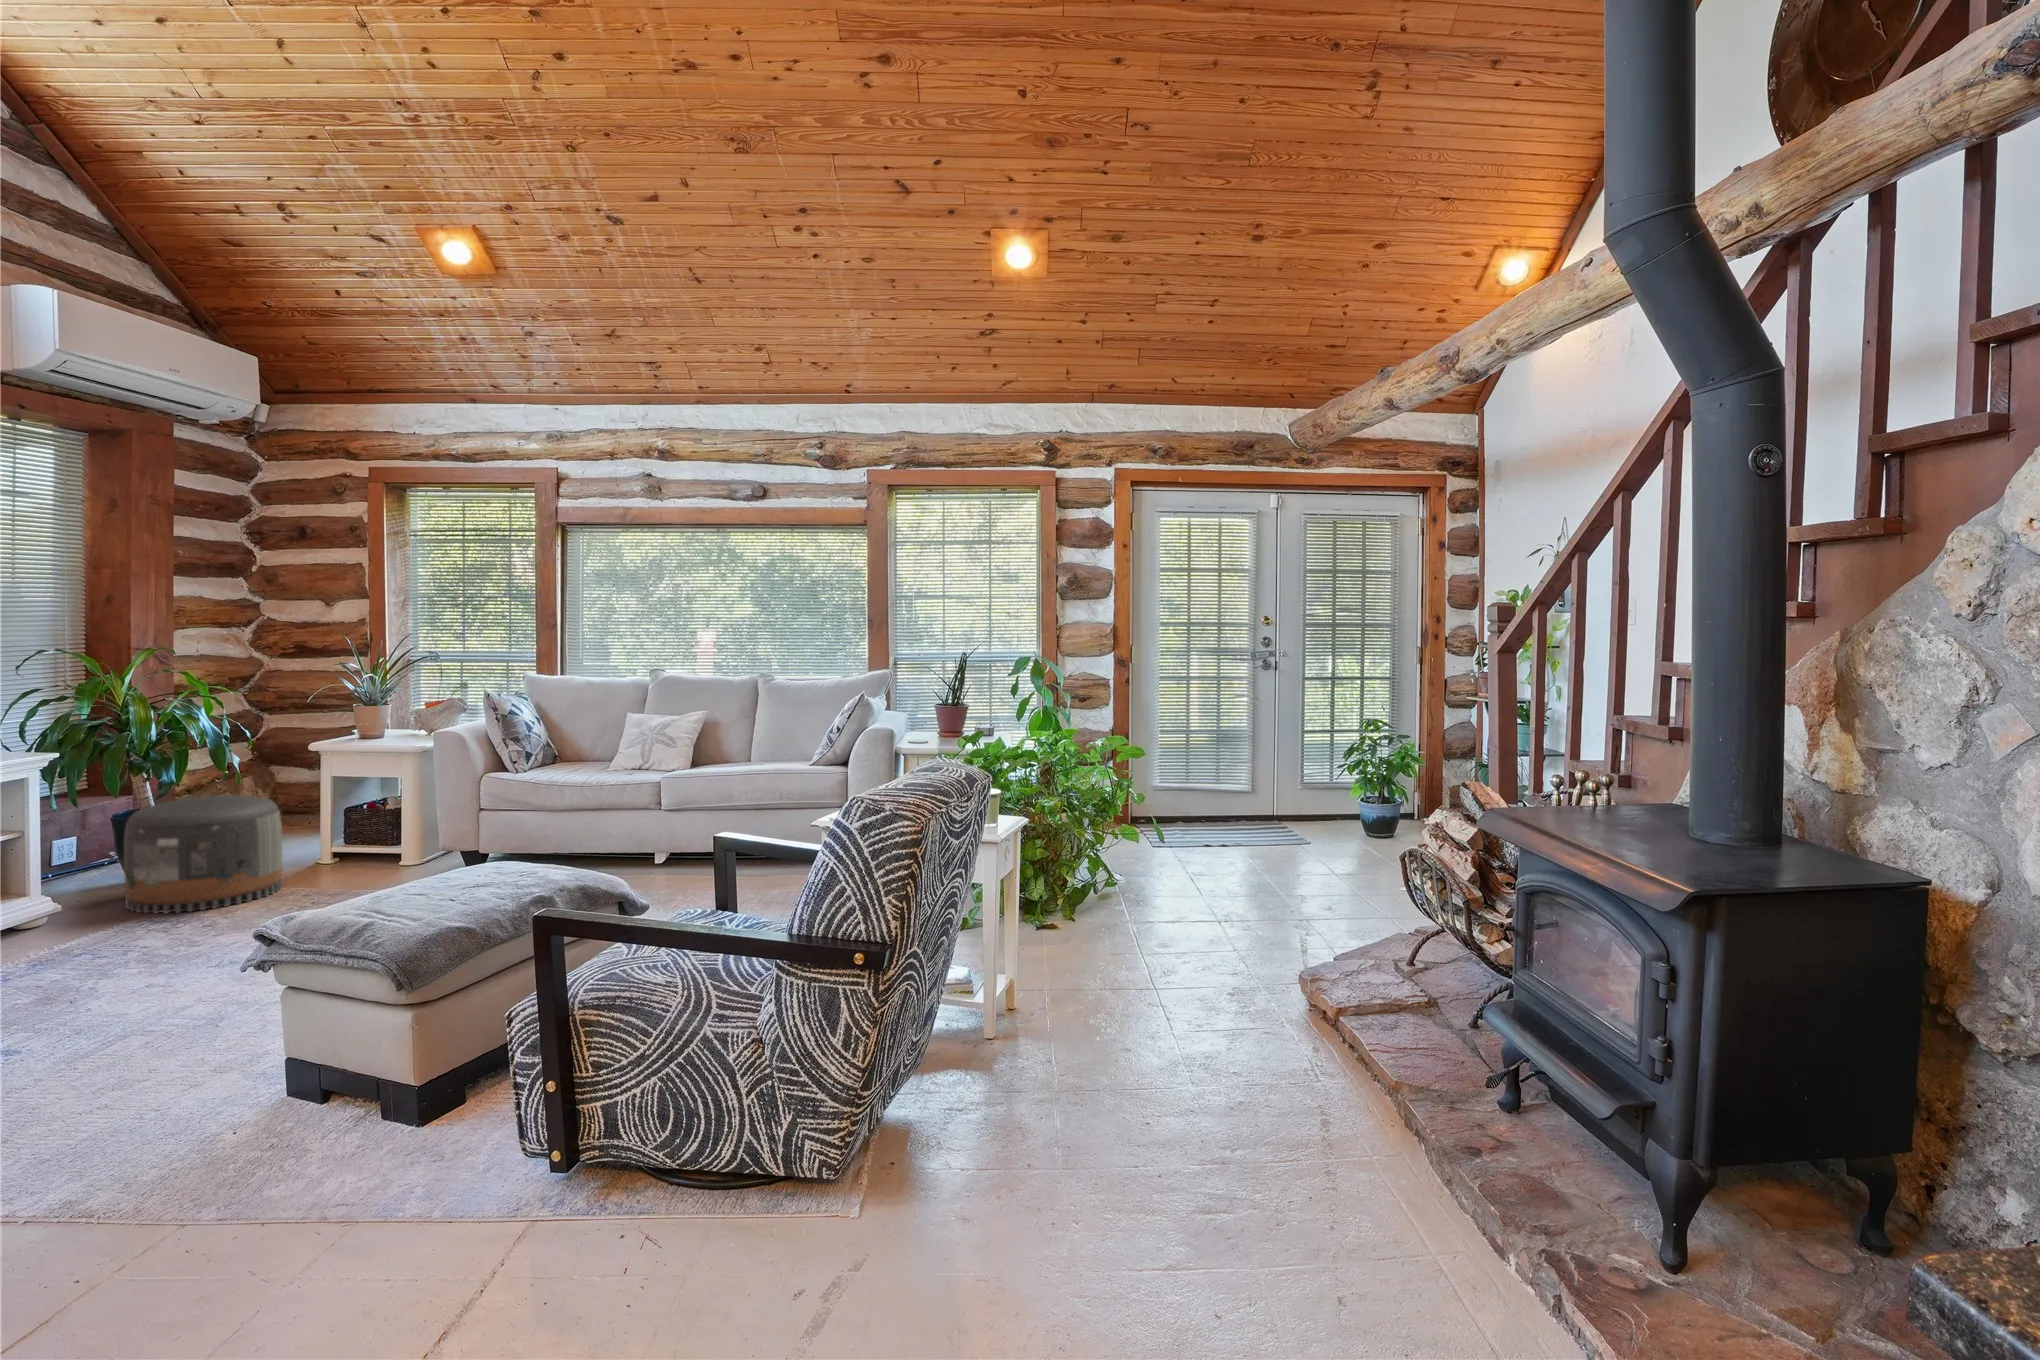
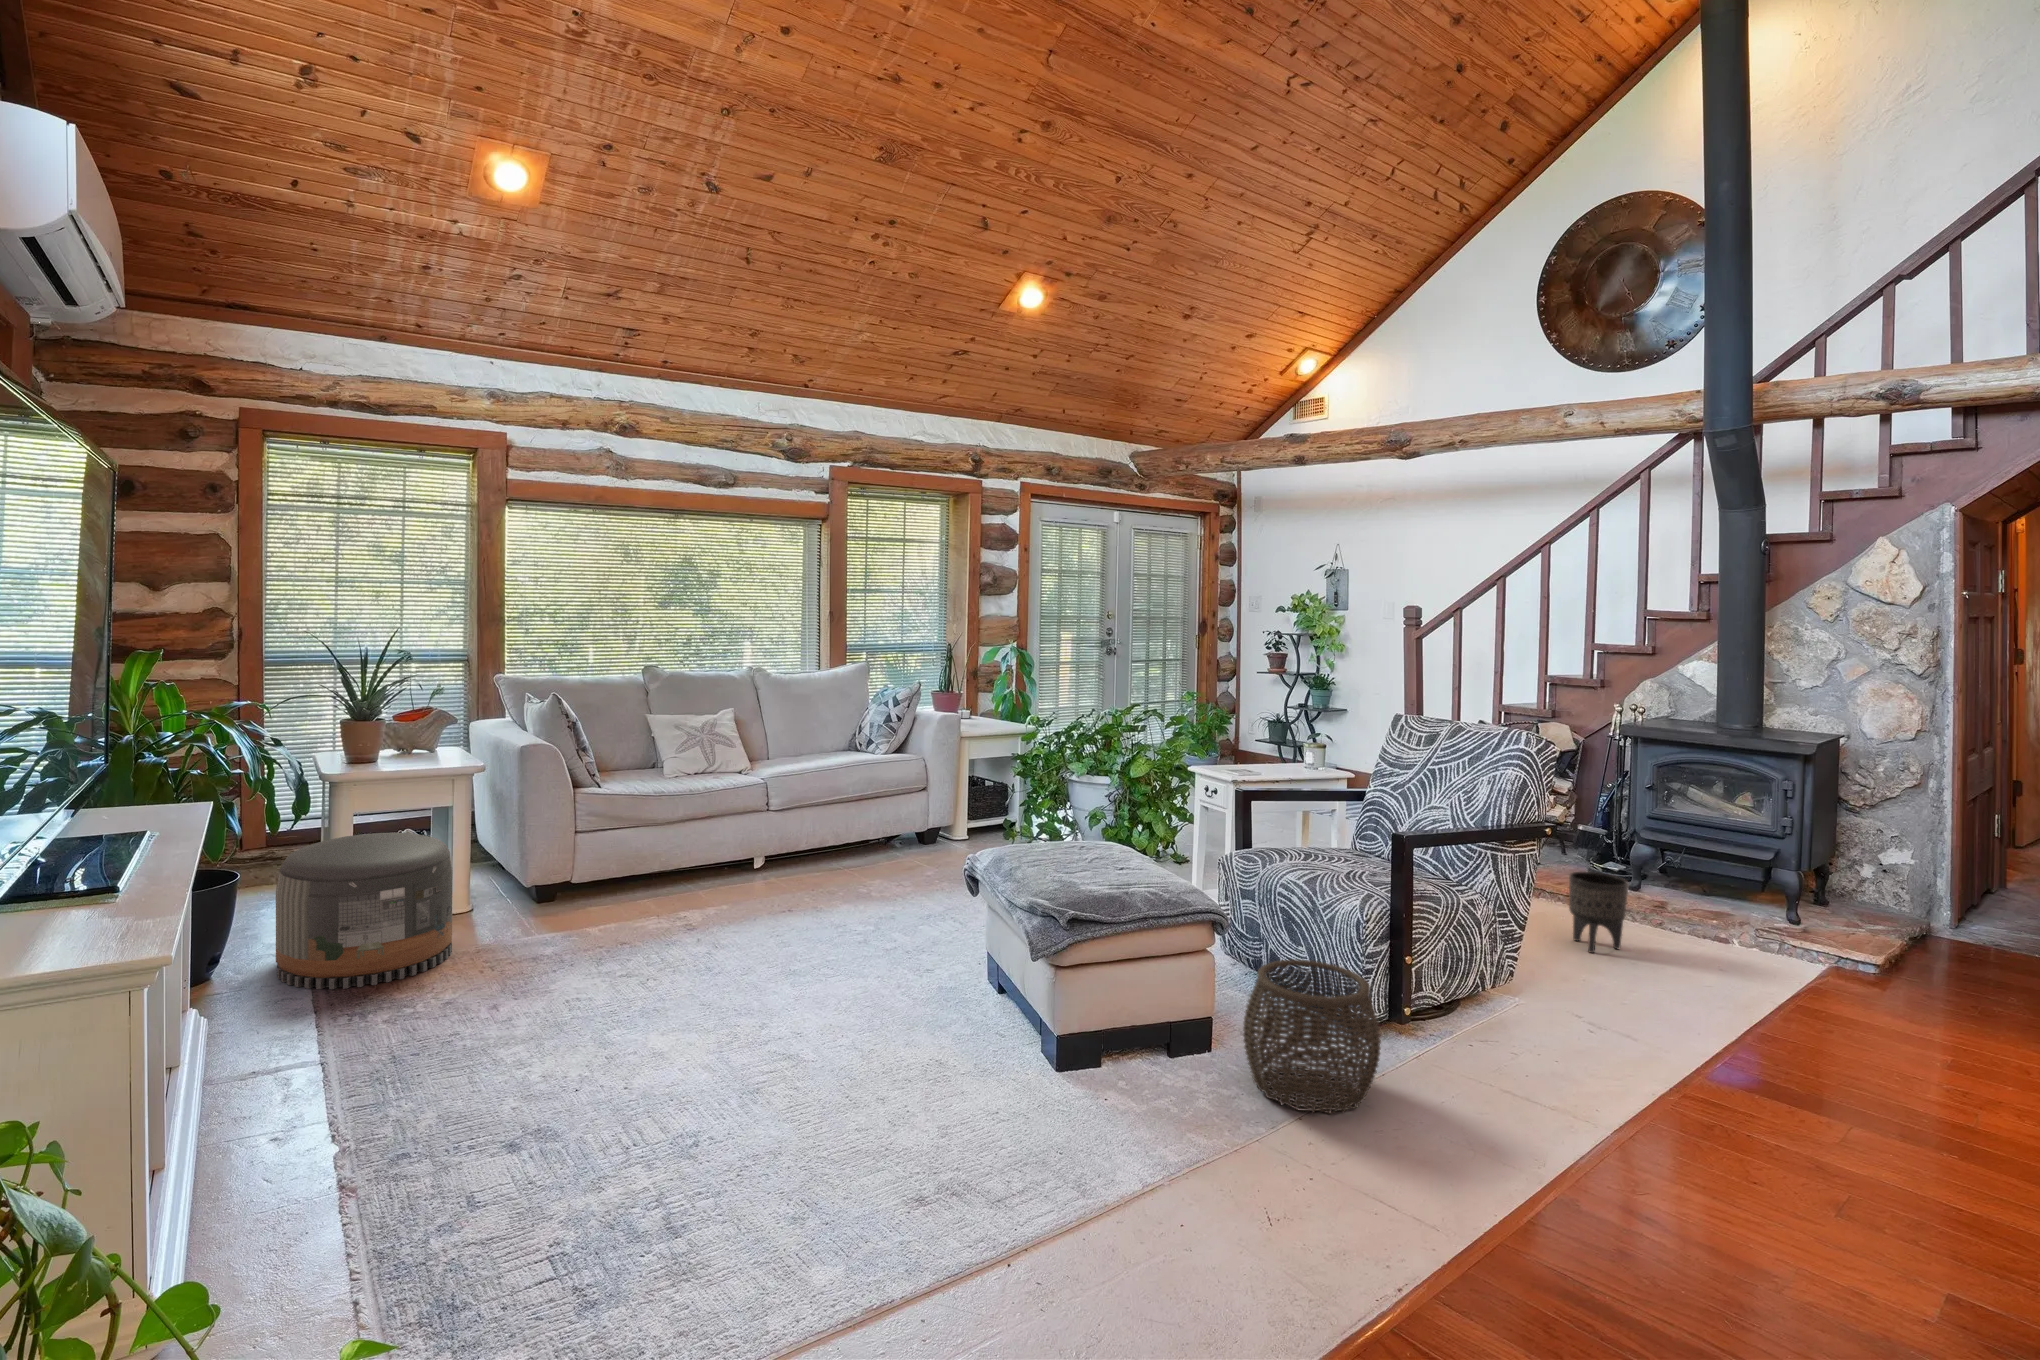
planter: none [1128,1045,1219,1202] -> present [1569,872,1629,953]
woven basket: none [125,1047,351,1264] -> present [1243,959,1381,1114]

